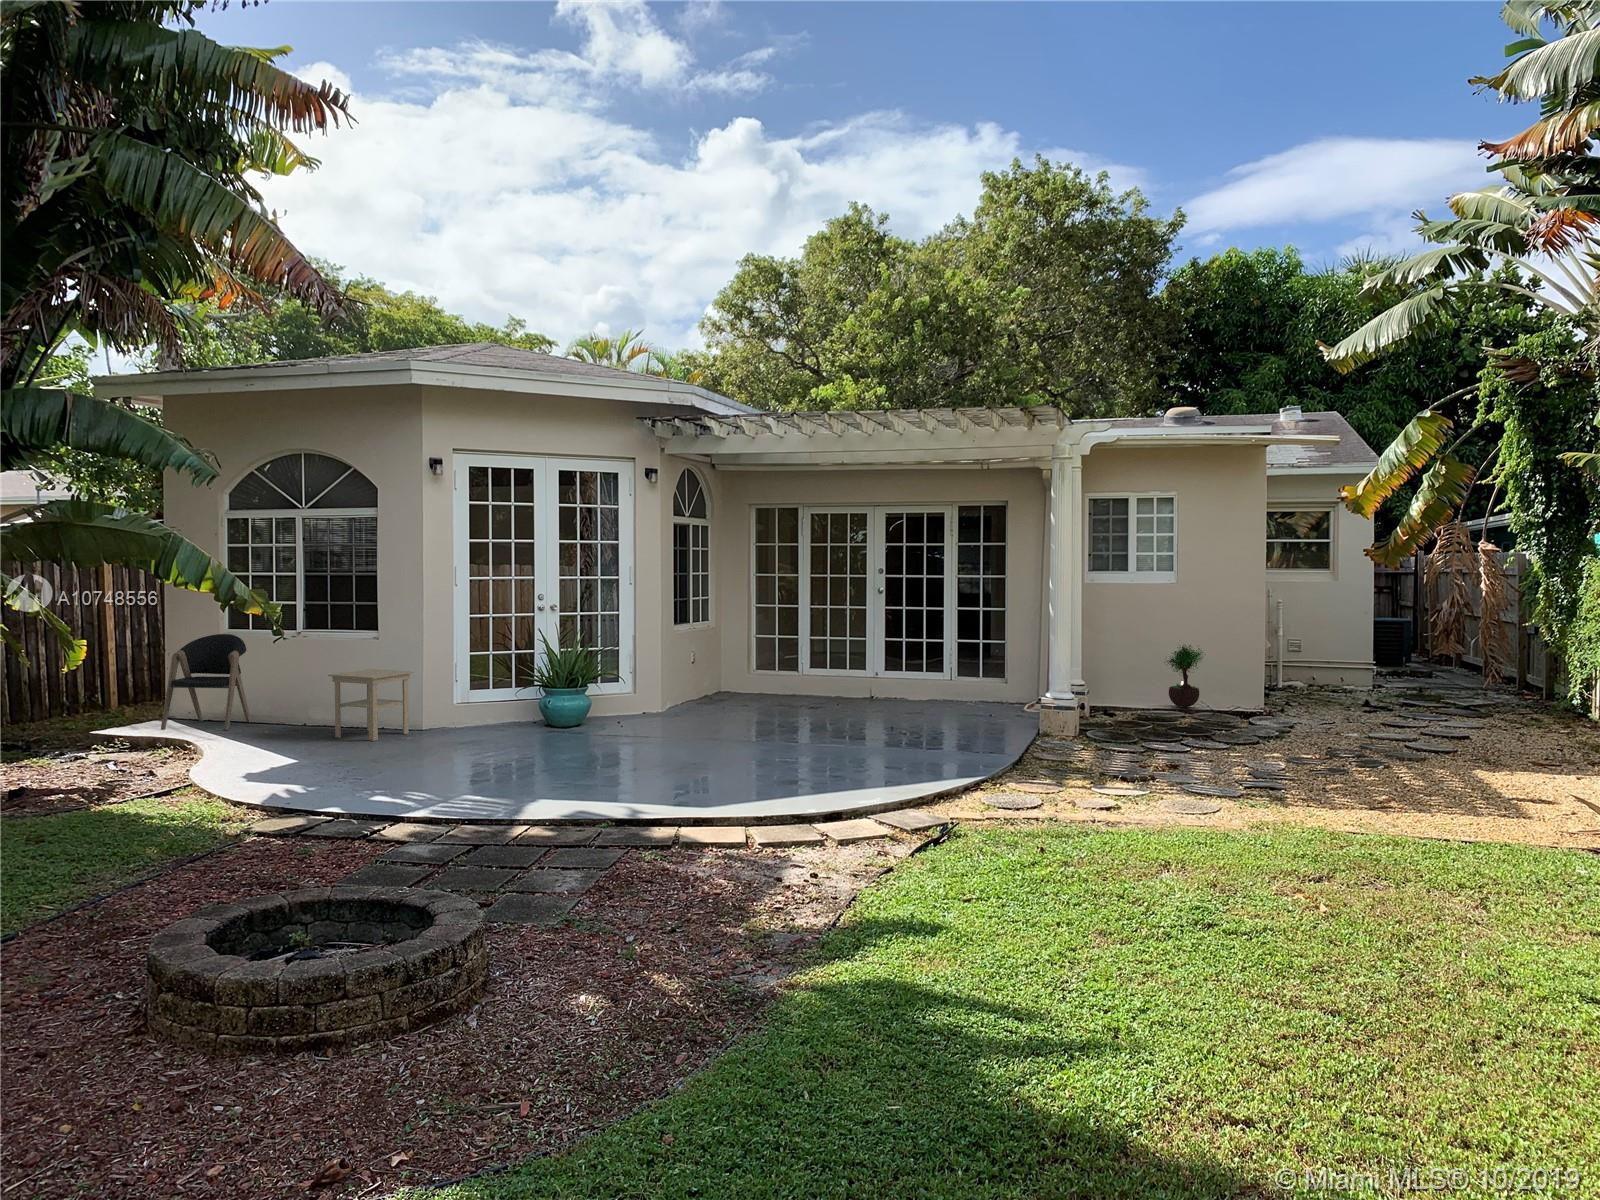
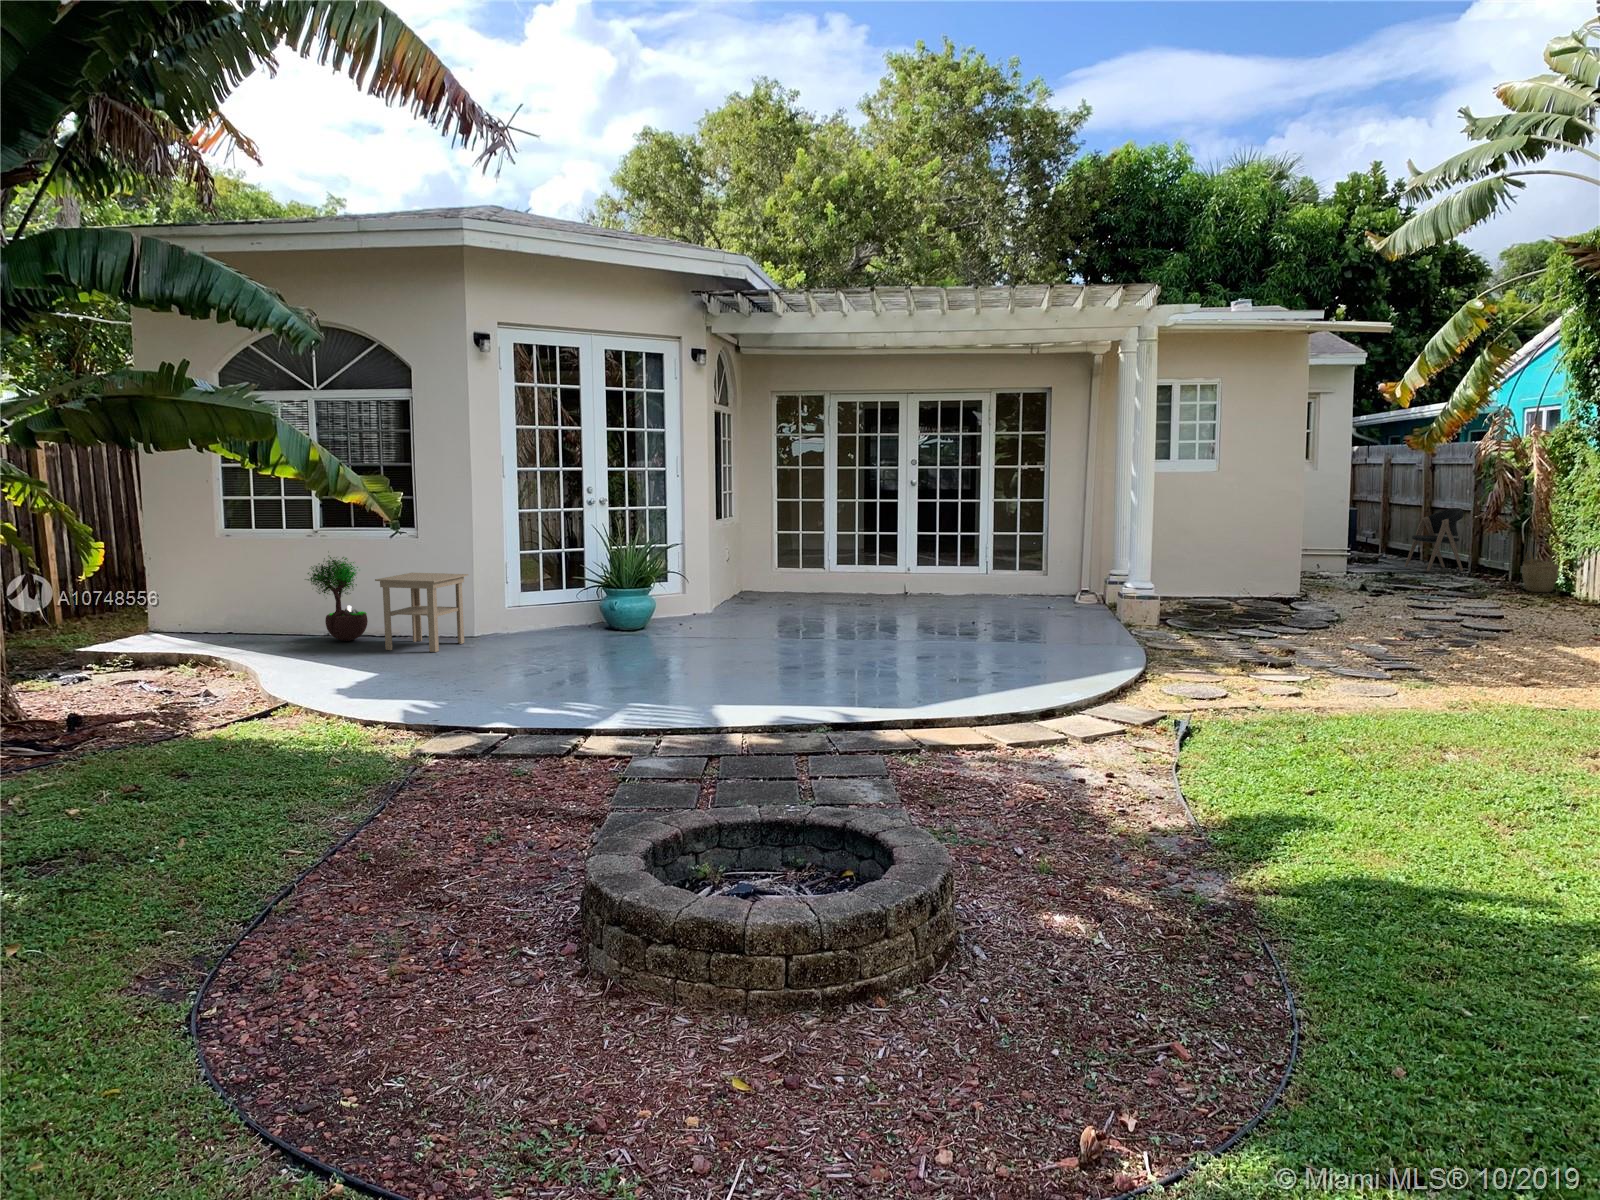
chair: present [161,634,251,730] -> present [1405,508,1463,571]
potted tree: present [1167,645,1203,708] -> present [307,556,368,641]
woven basket: none [1536,669,1573,714] -> present [1522,551,1559,593]

